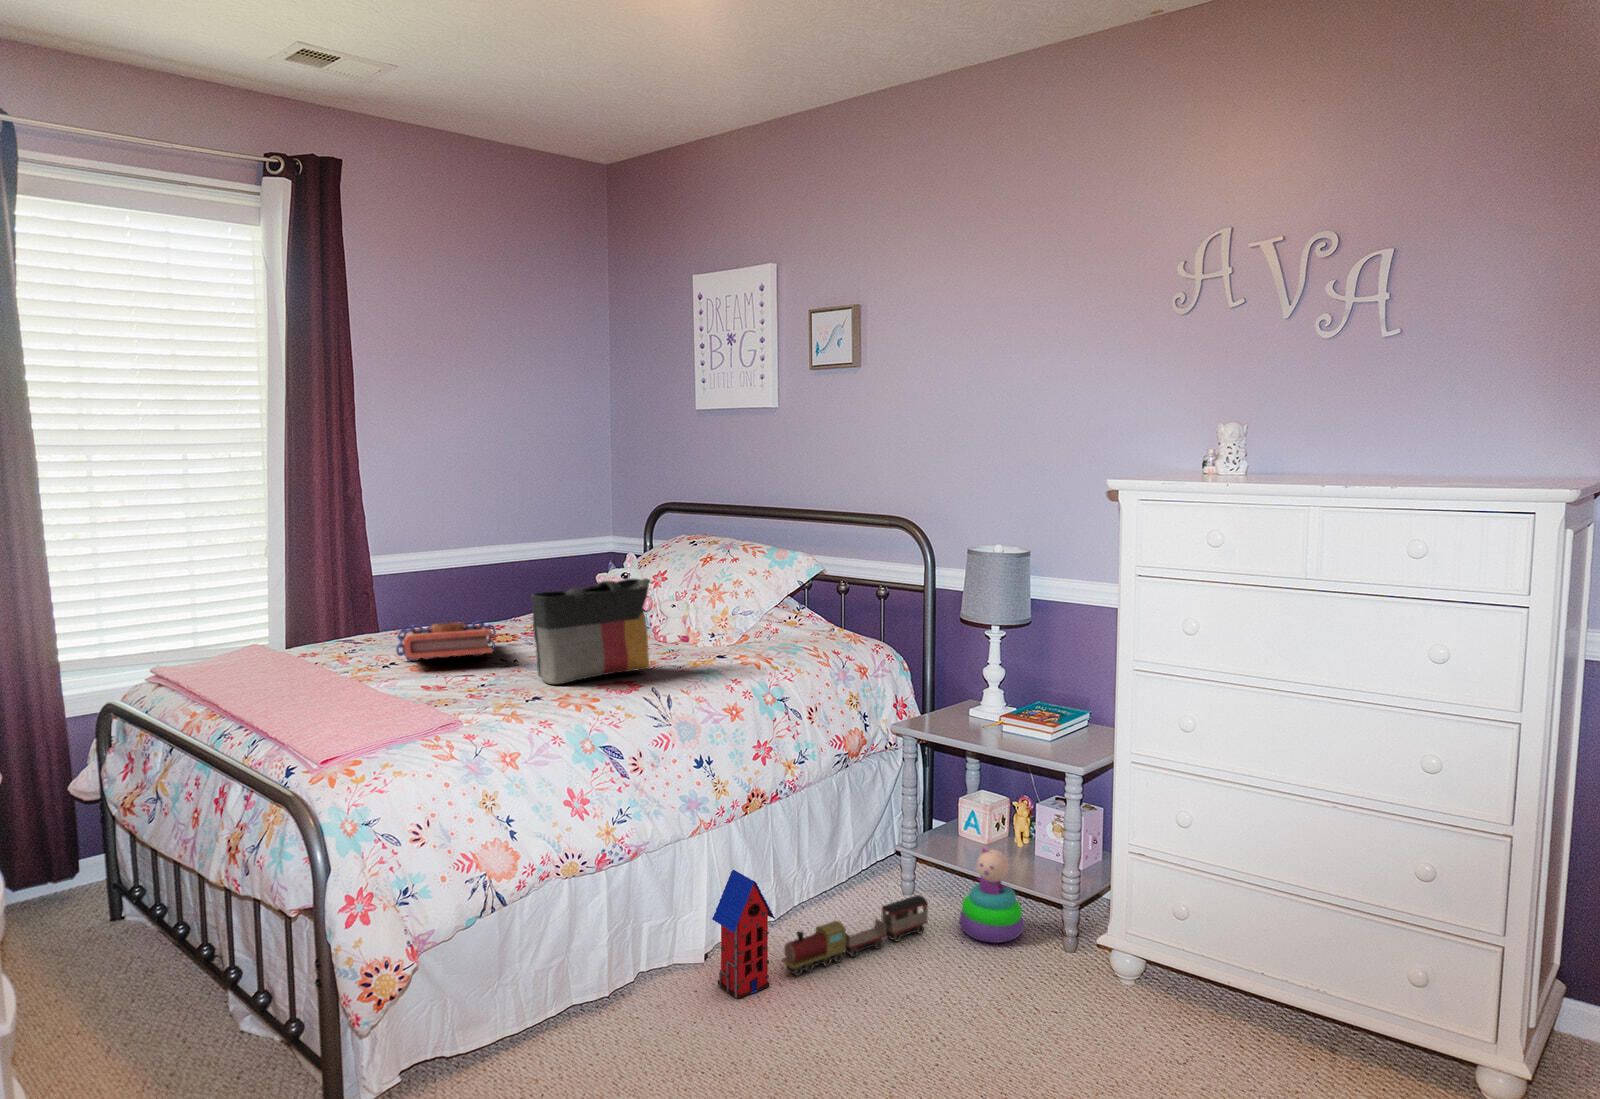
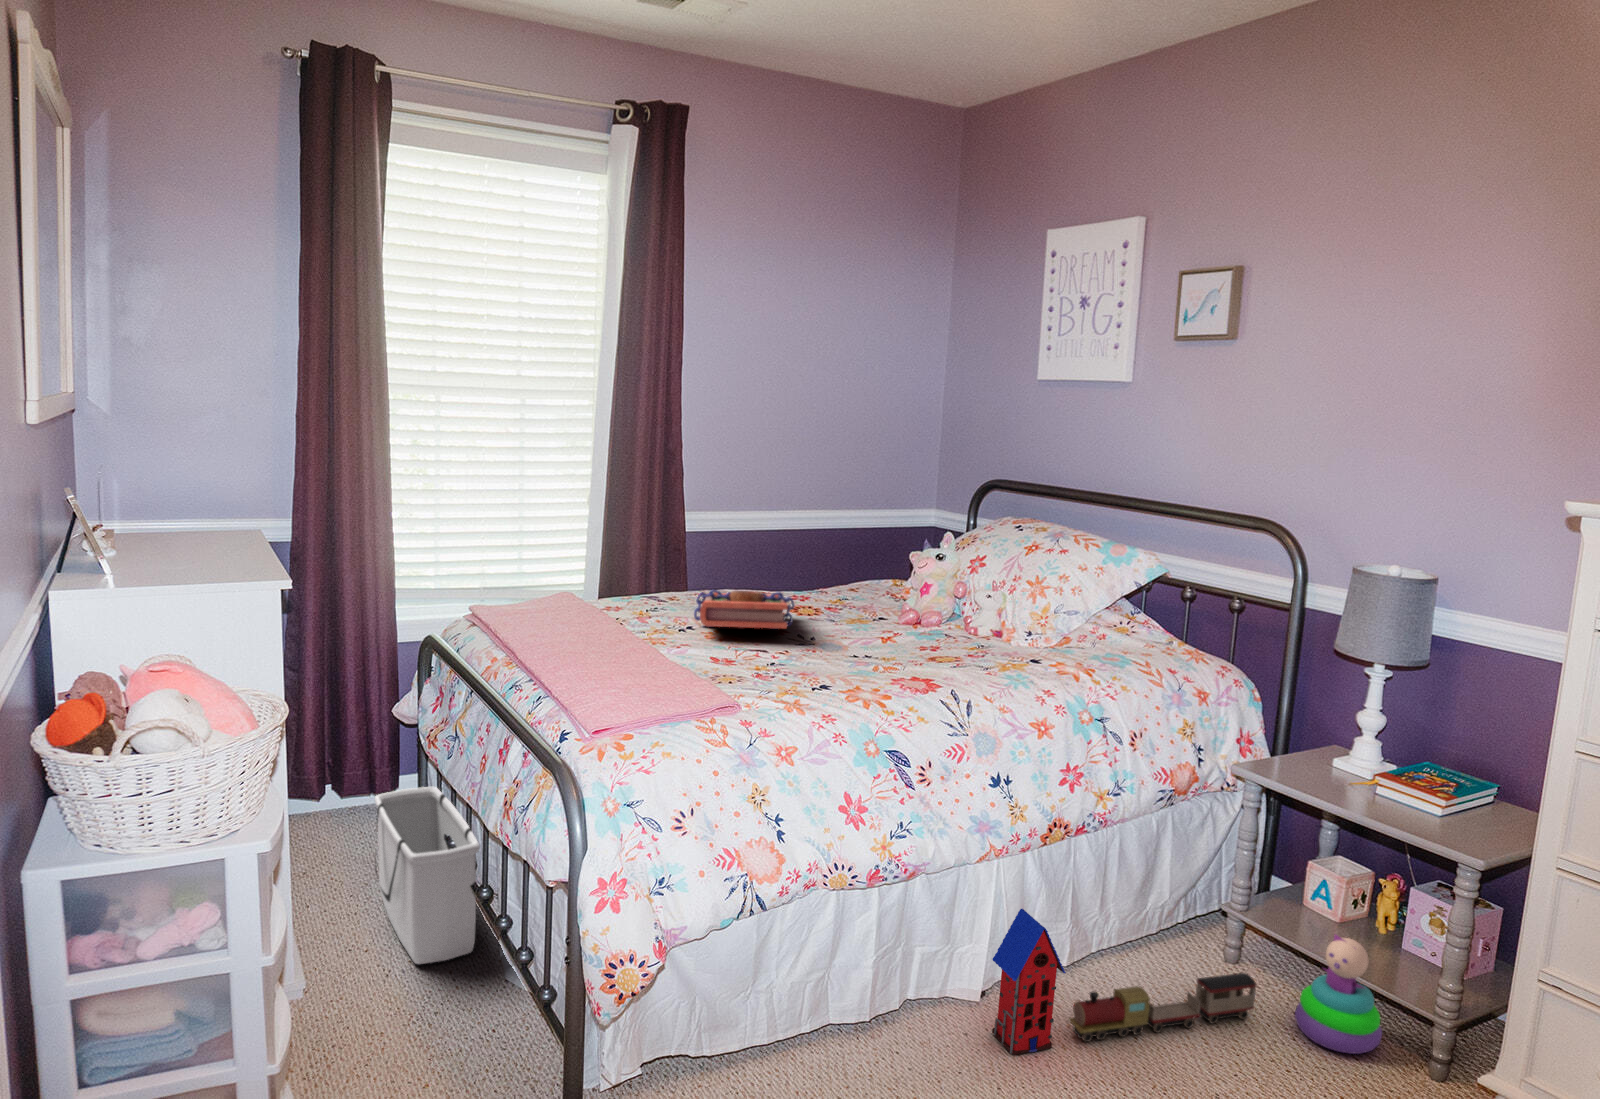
tote bag: present [531,578,651,684] -> none [828,564,961,673]
storage bin: none [56,858,193,1039] -> present [375,787,480,964]

